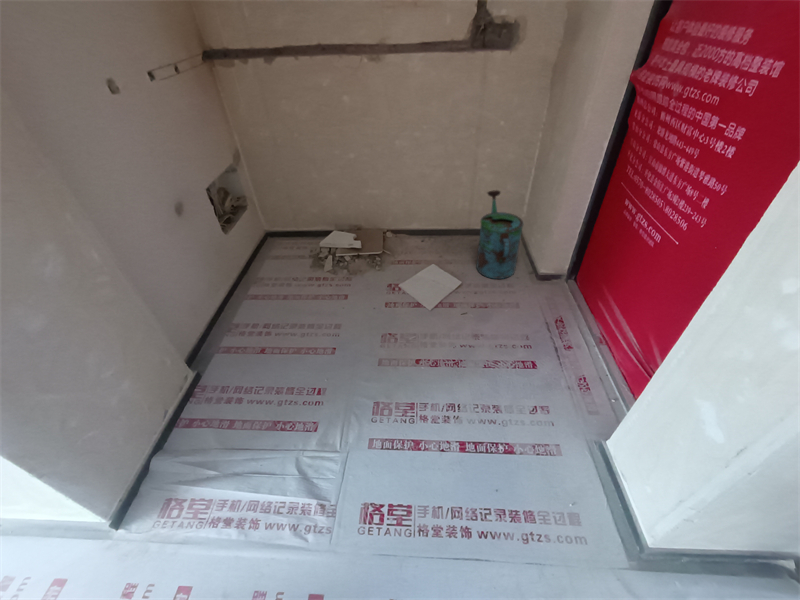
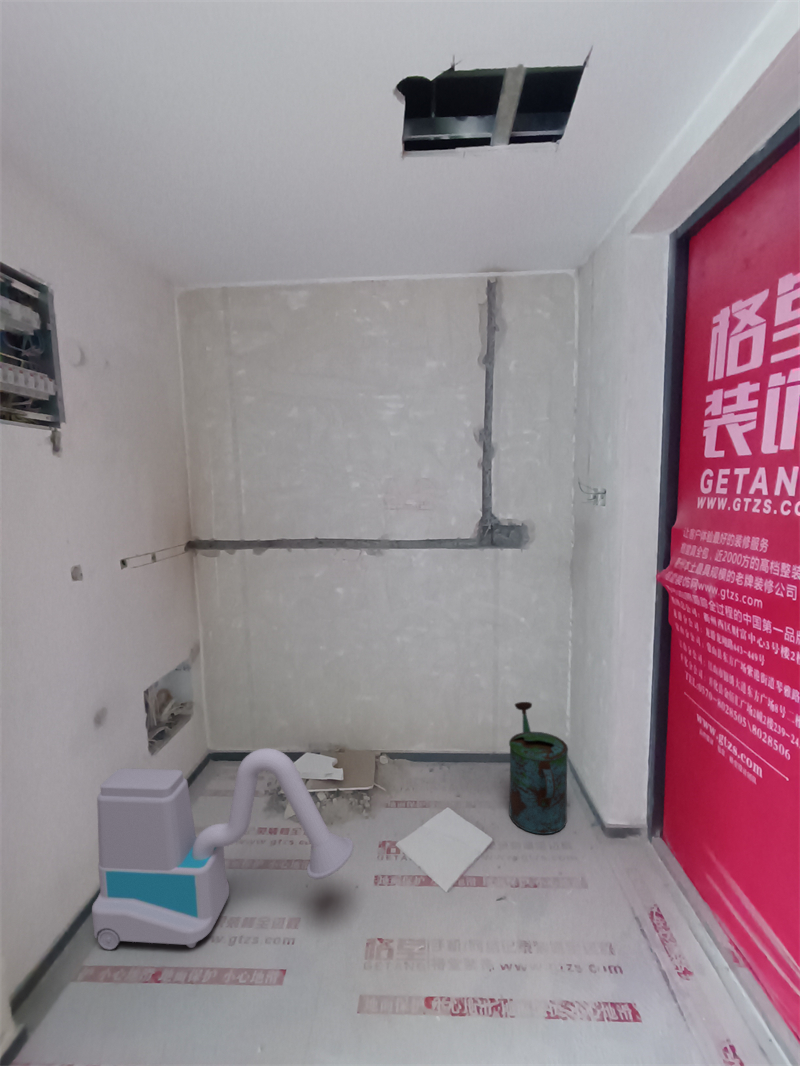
vacuum cleaner: none [187,229,369,346] -> present [92,748,353,950]

